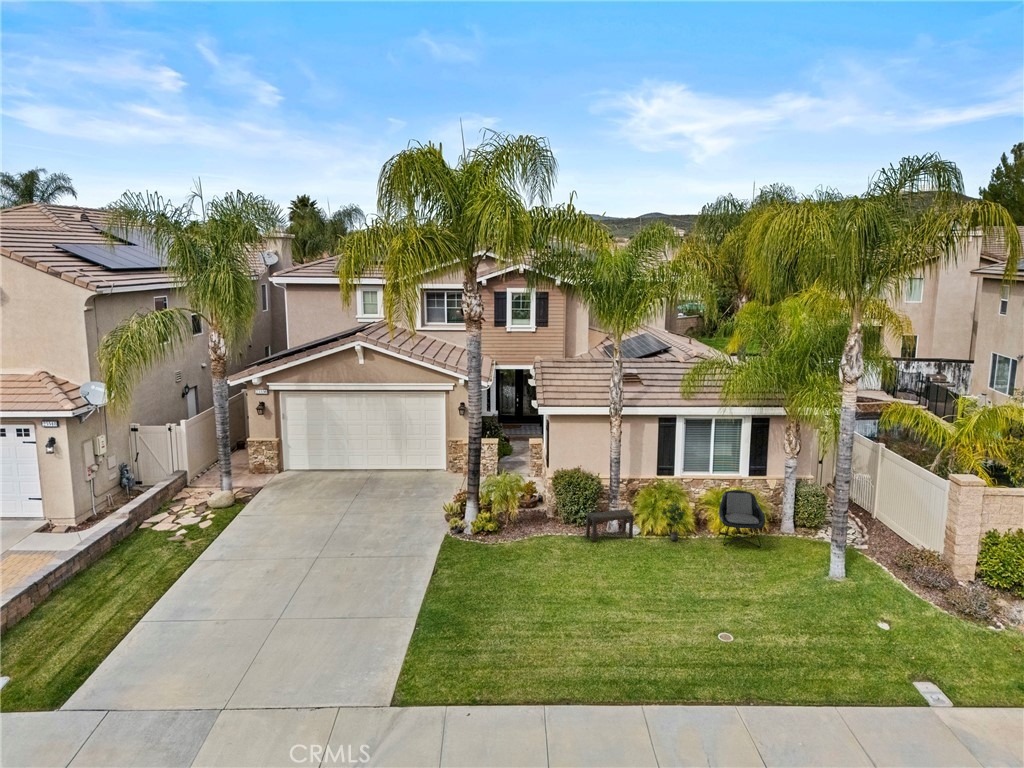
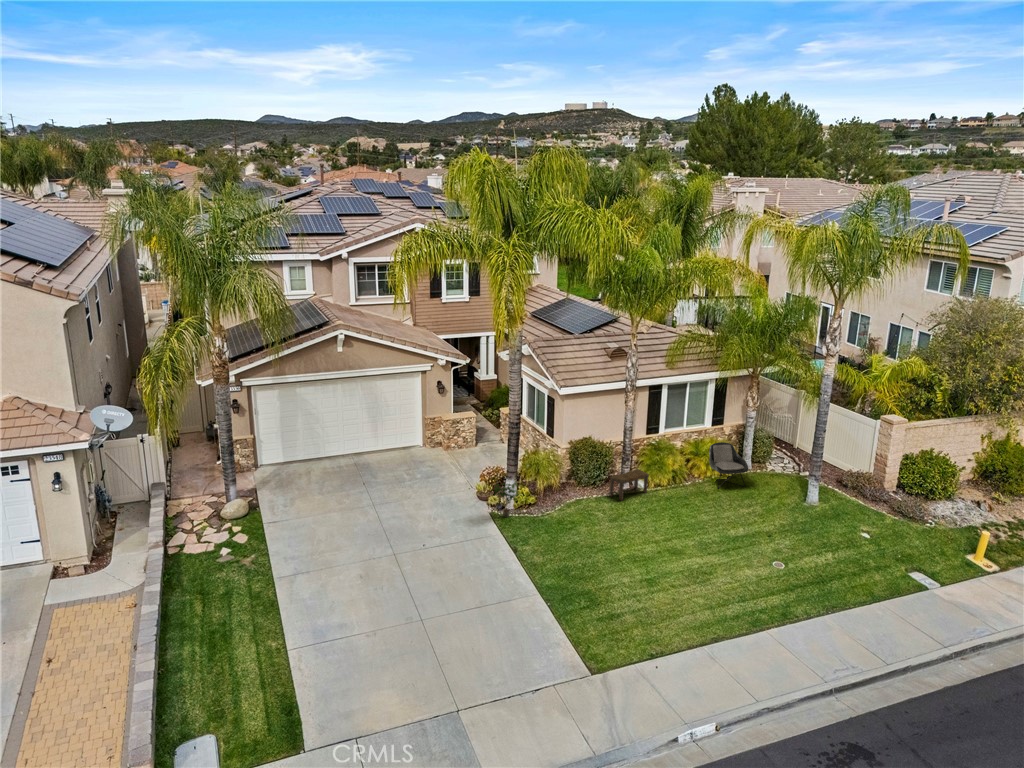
potted plant: present [661,502,685,541] -> present [494,483,518,517]

